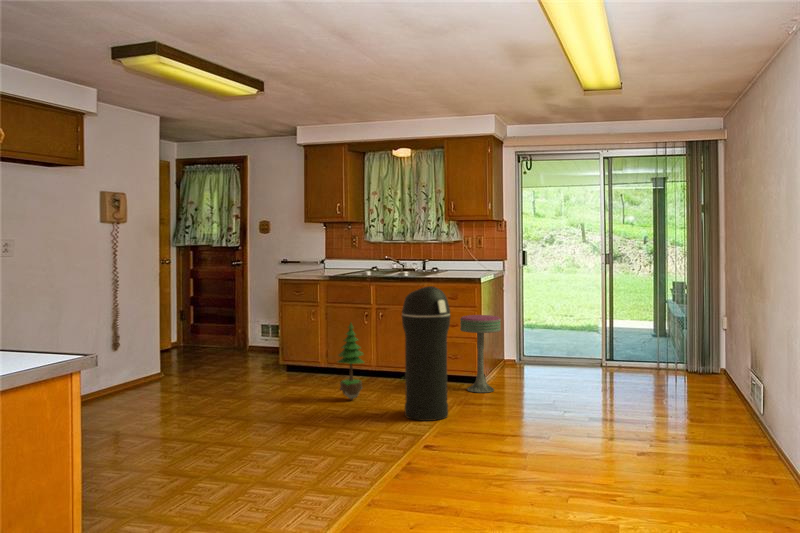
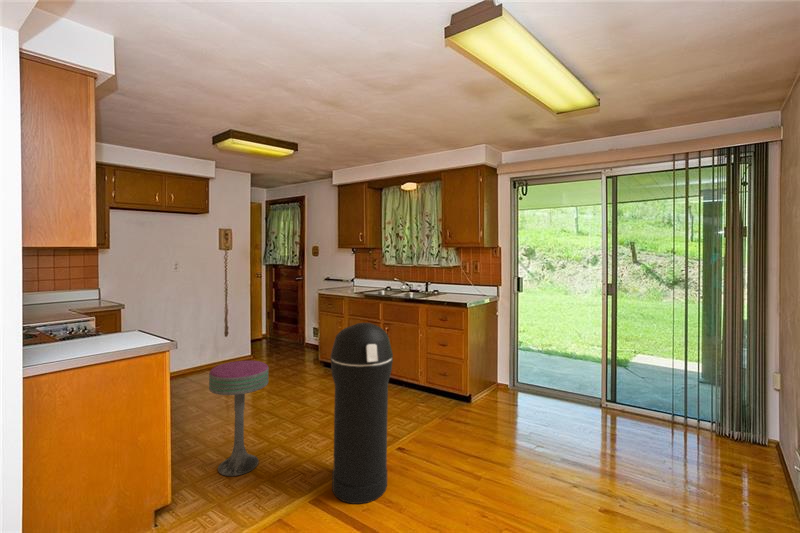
bar stool: present [460,315,501,393] -> present [209,361,269,476]
potted tree: present [338,323,364,400] -> none [293,348,324,432]

